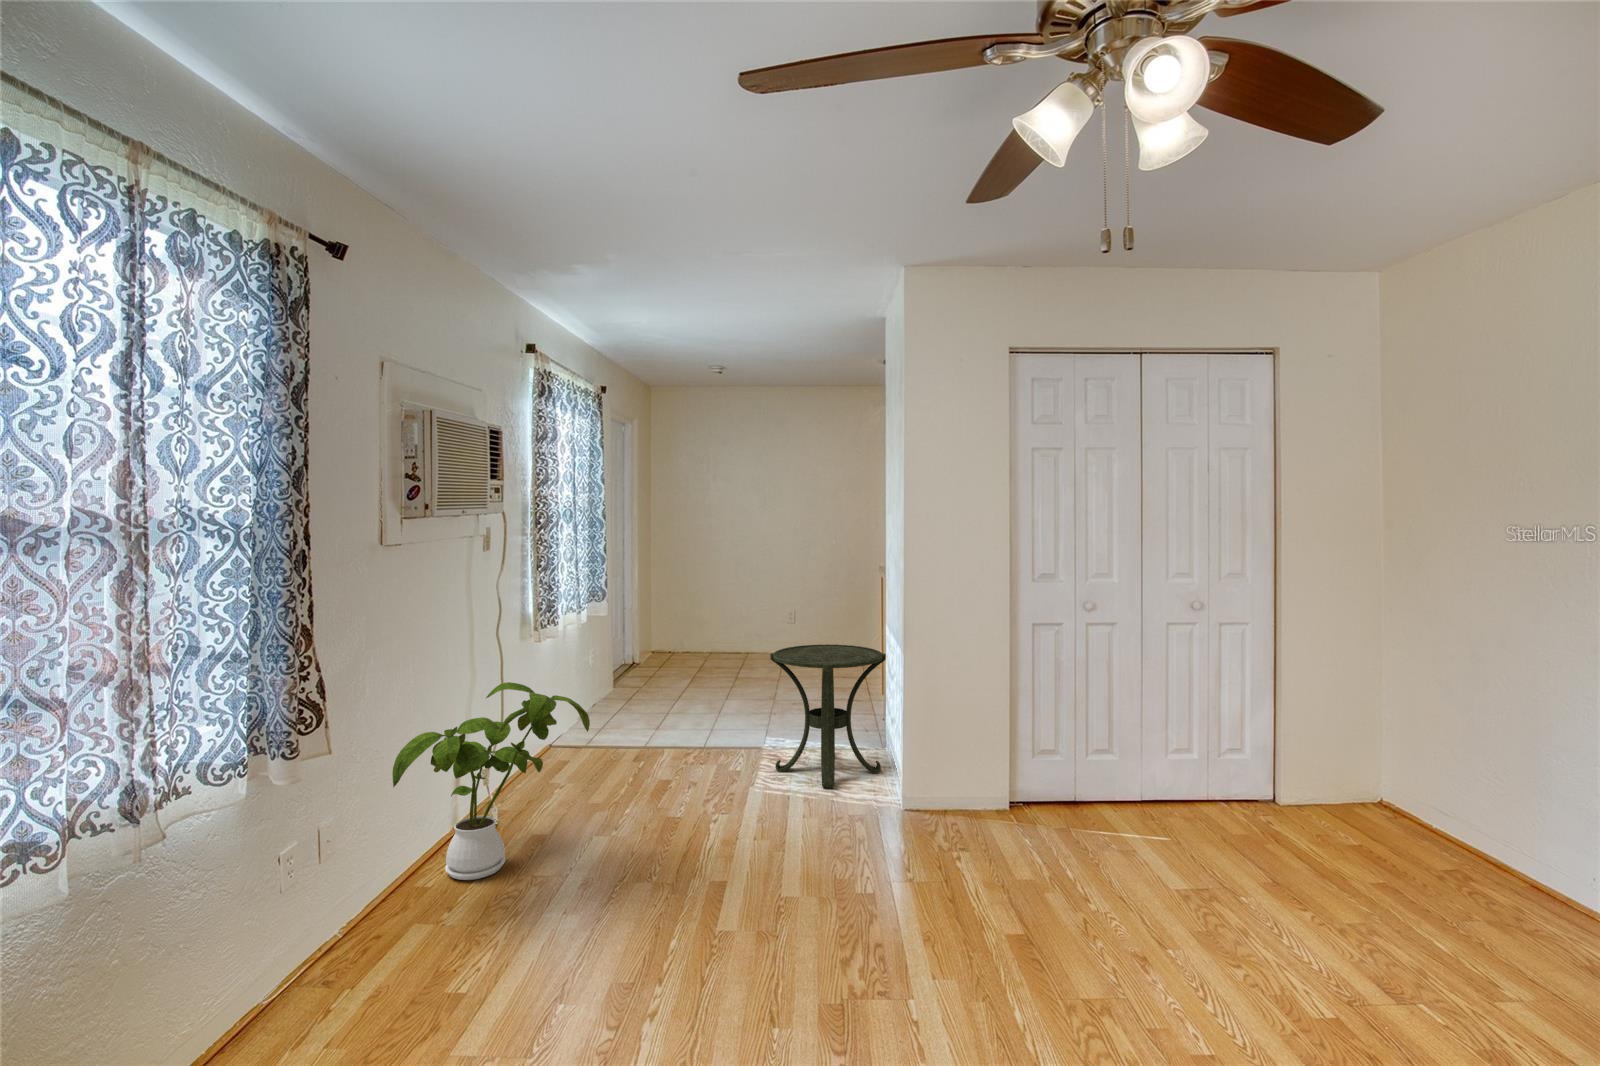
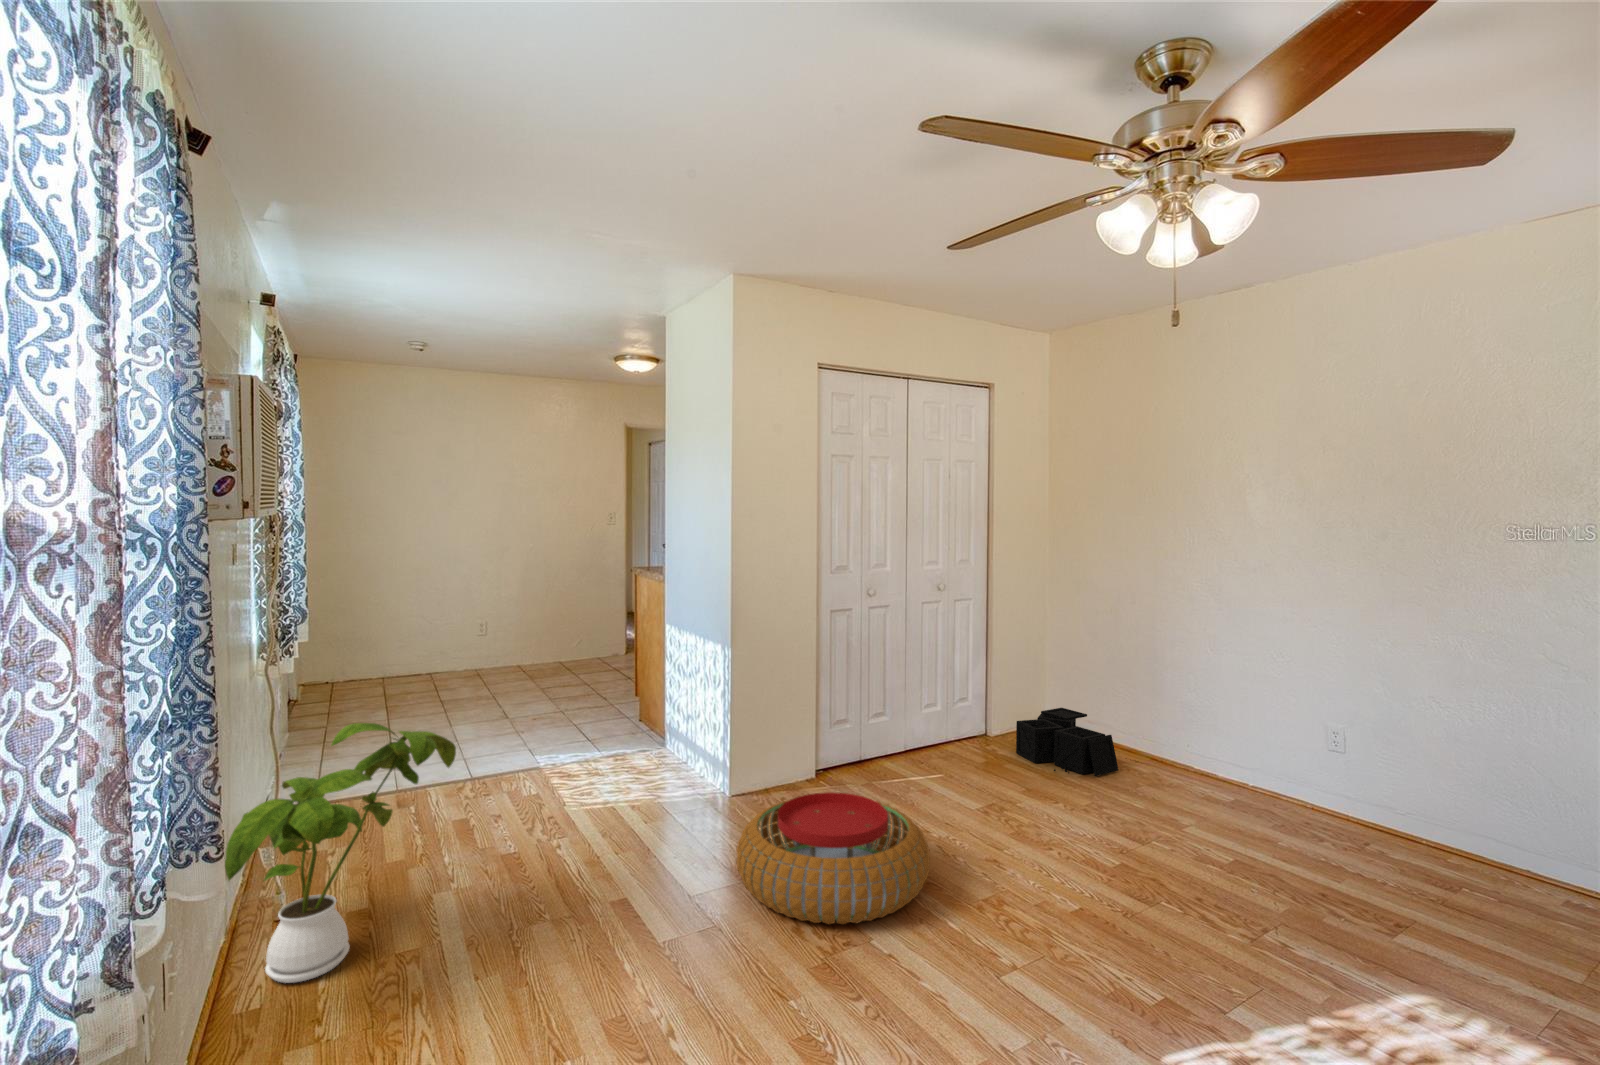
side table: present [770,644,886,788] -> none [568,648,681,789]
storage bin: none [1326,786,1488,894] -> present [1016,708,1119,776]
pouf: none [818,823,1041,978] -> present [736,792,930,924]

